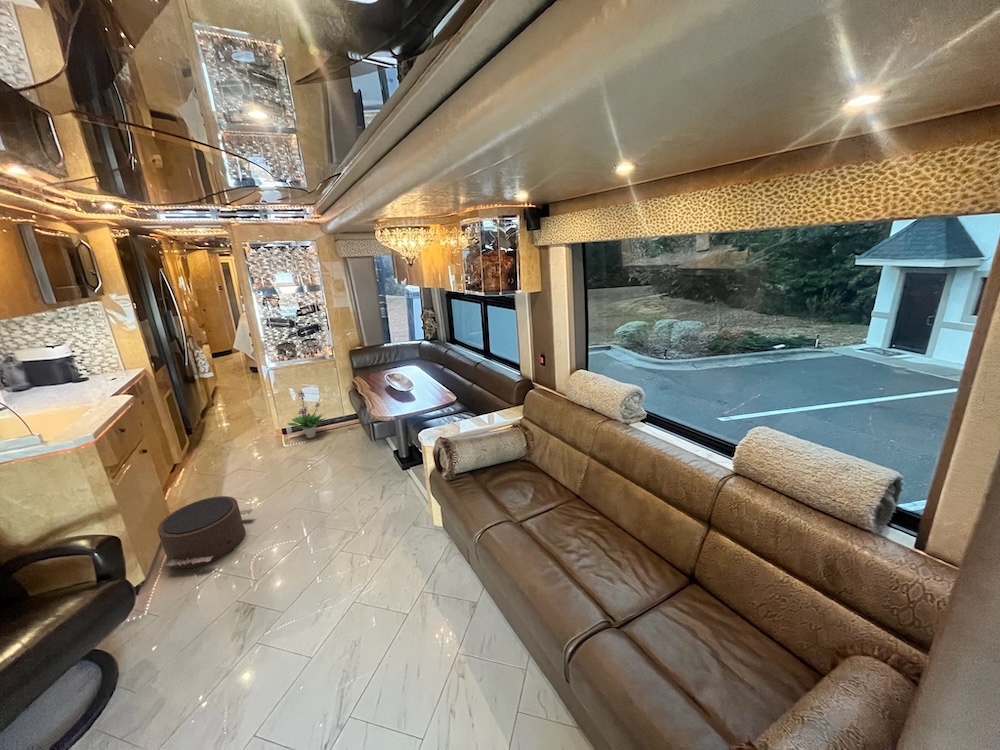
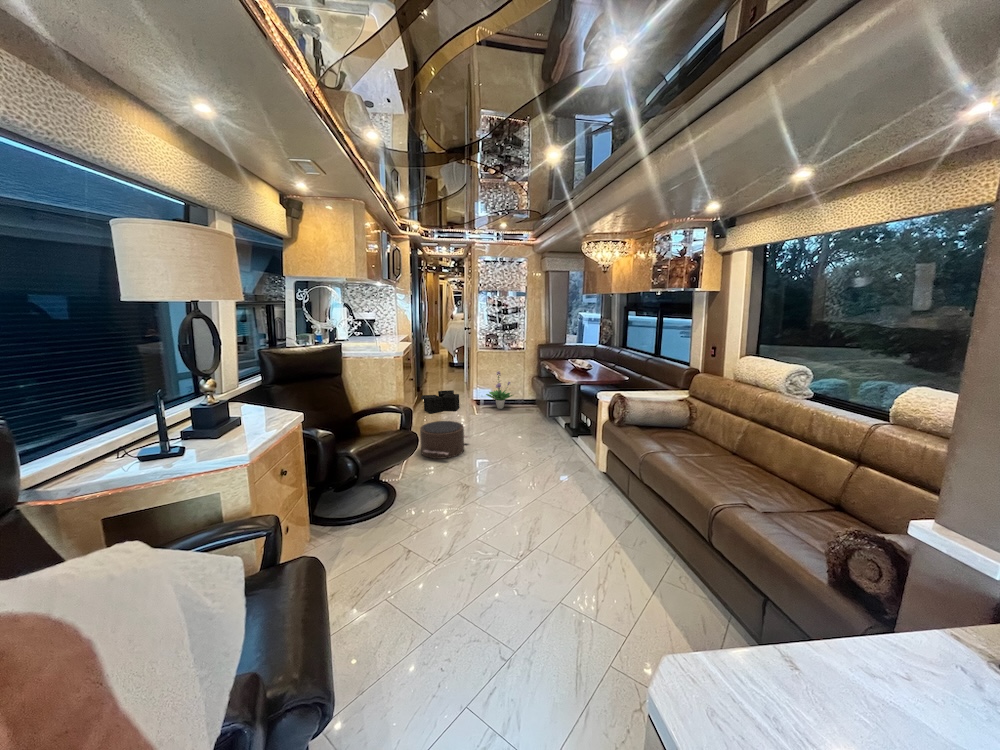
storage bin: none [182,424,255,468] -> present [421,390,459,414]

